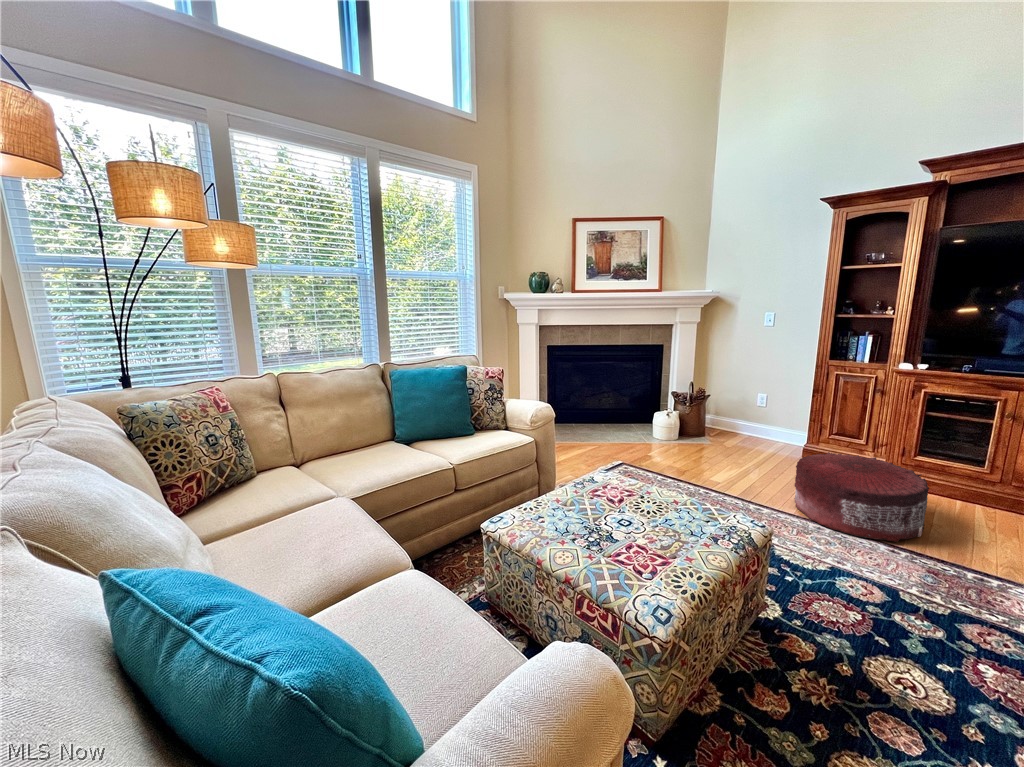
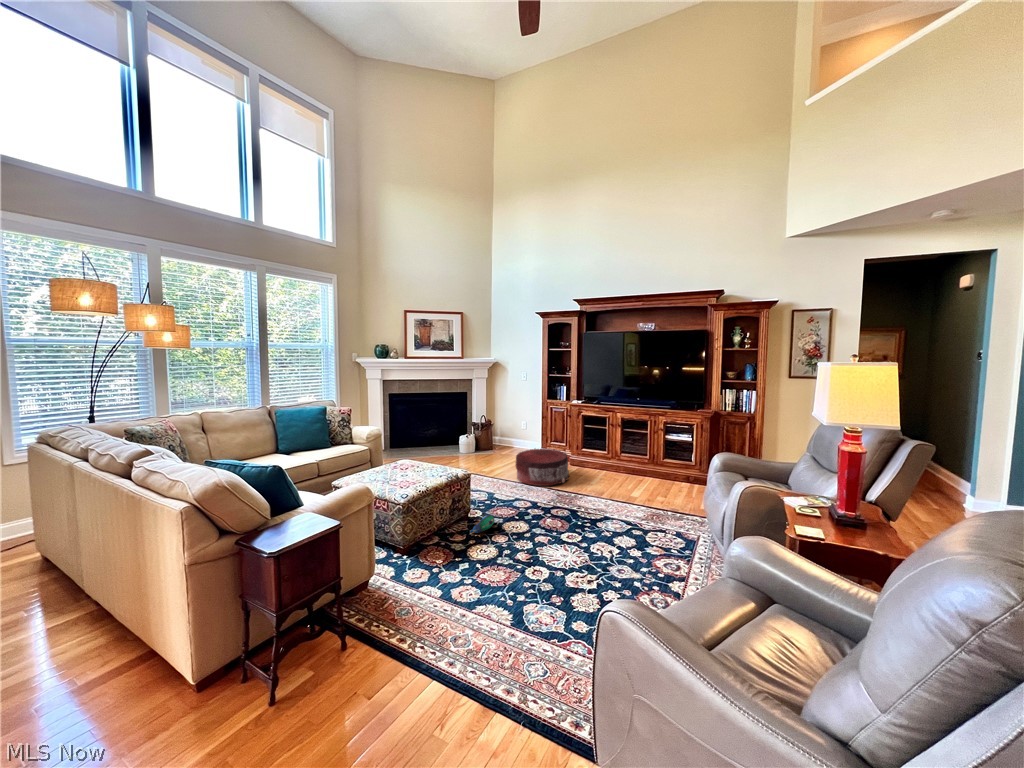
plush toy: none [794,632,859,699] -> present [470,515,494,533]

